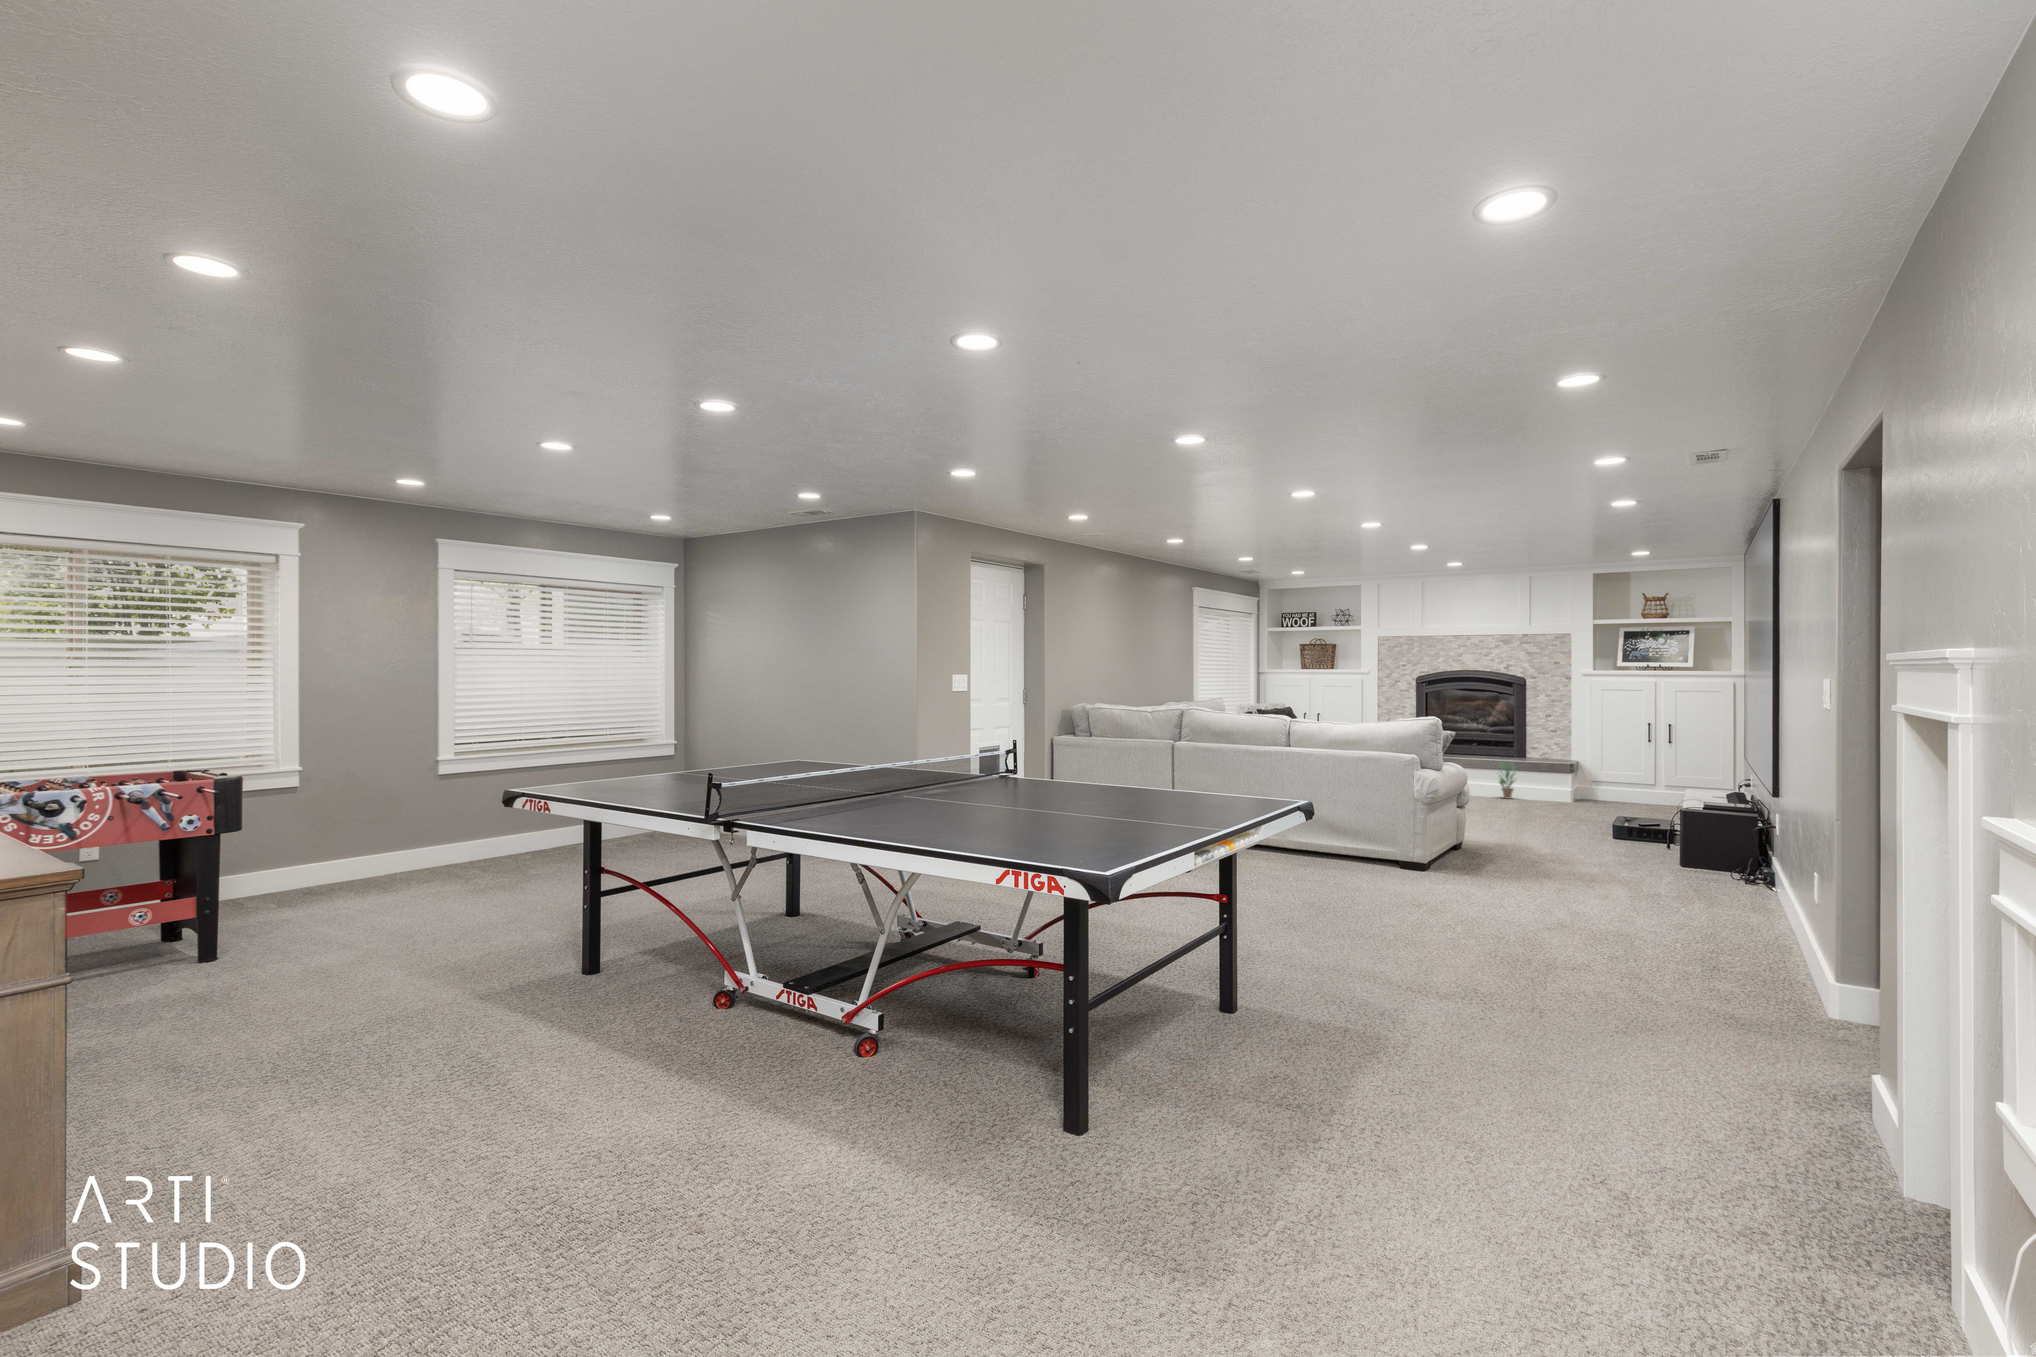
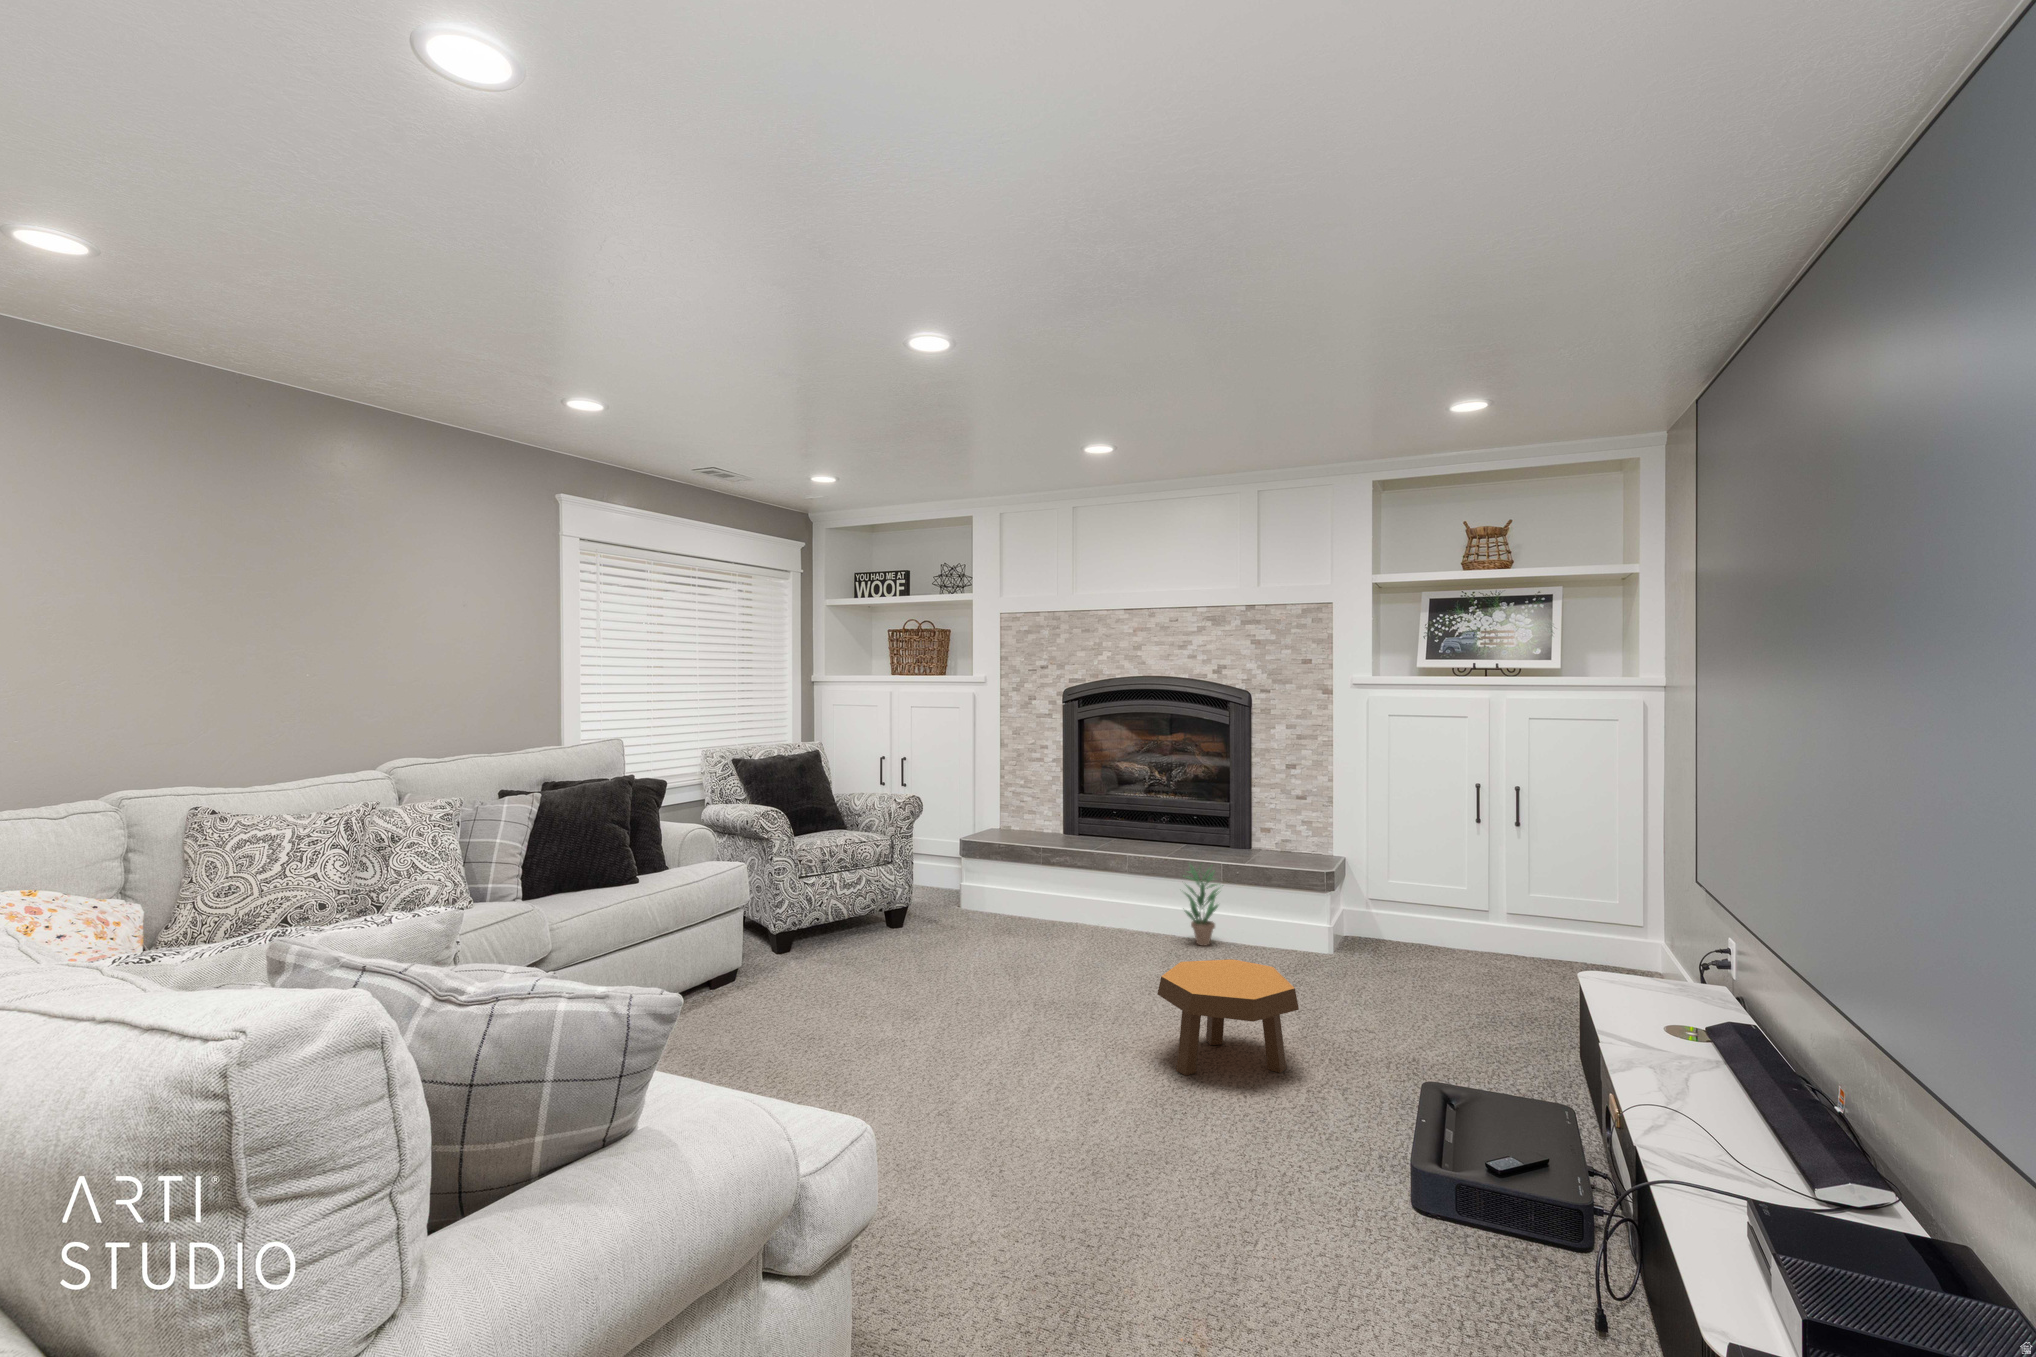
footstool: none [1512,785,1571,821] -> present [1157,959,1299,1076]

